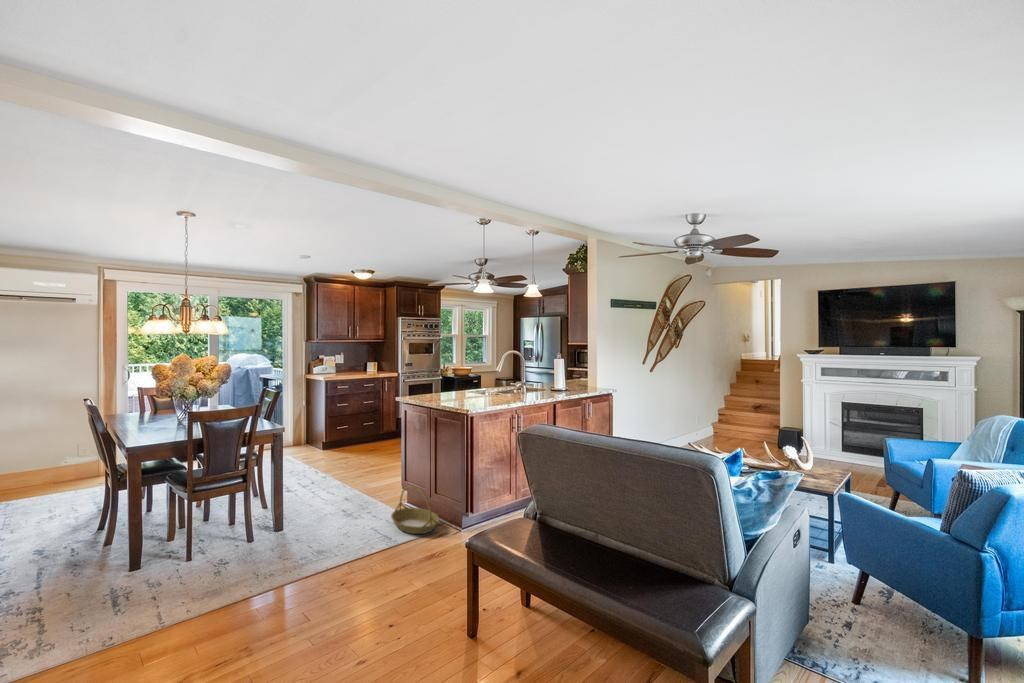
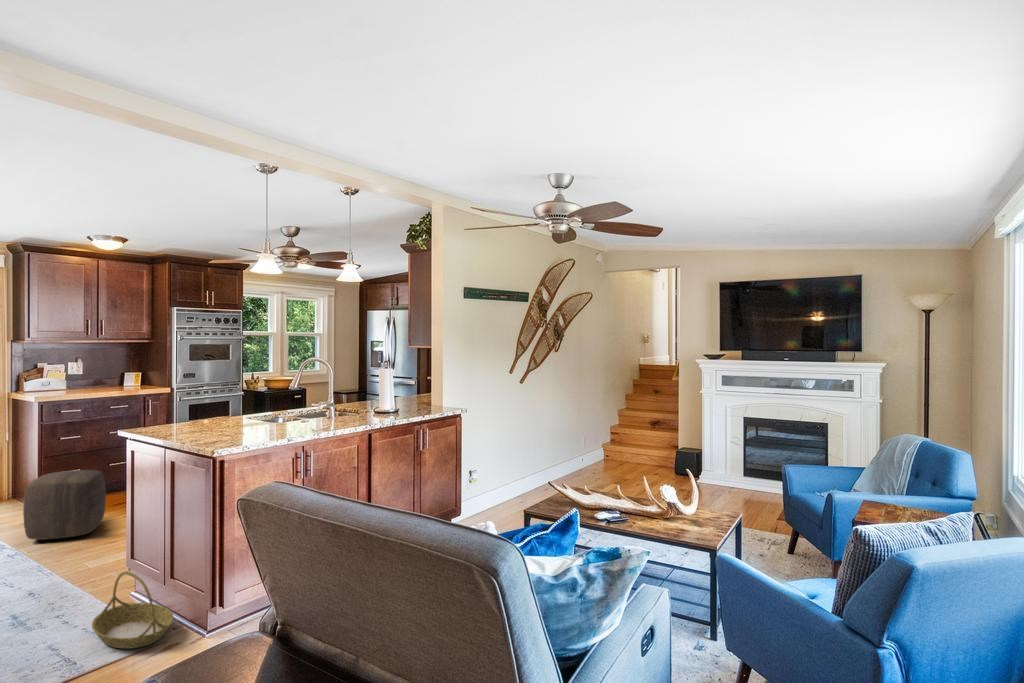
ottoman: none [326,426,370,469] -> present [23,470,106,540]

